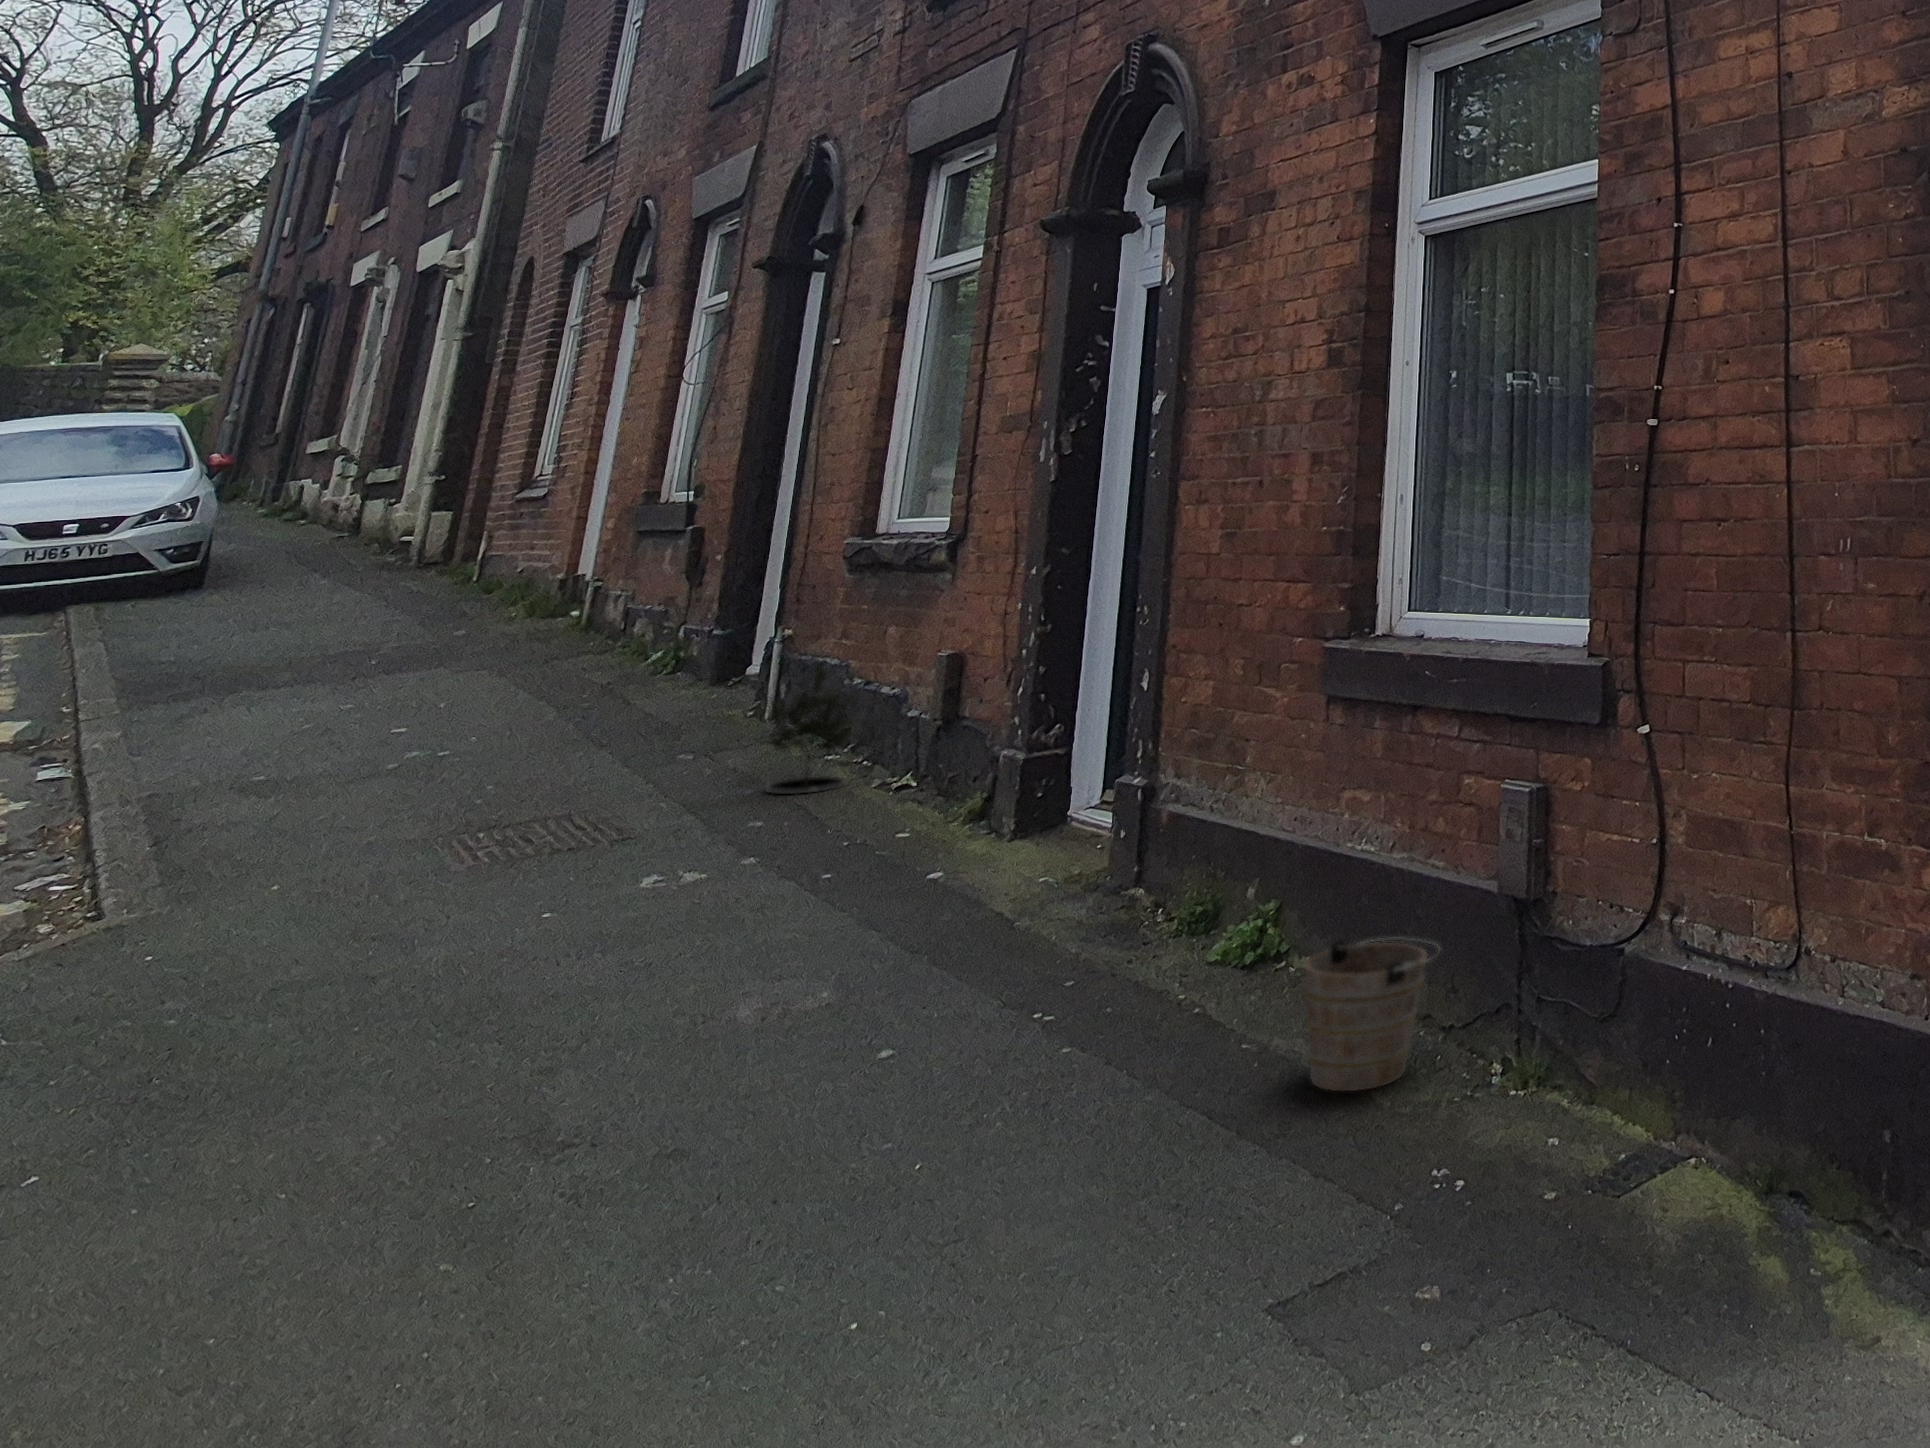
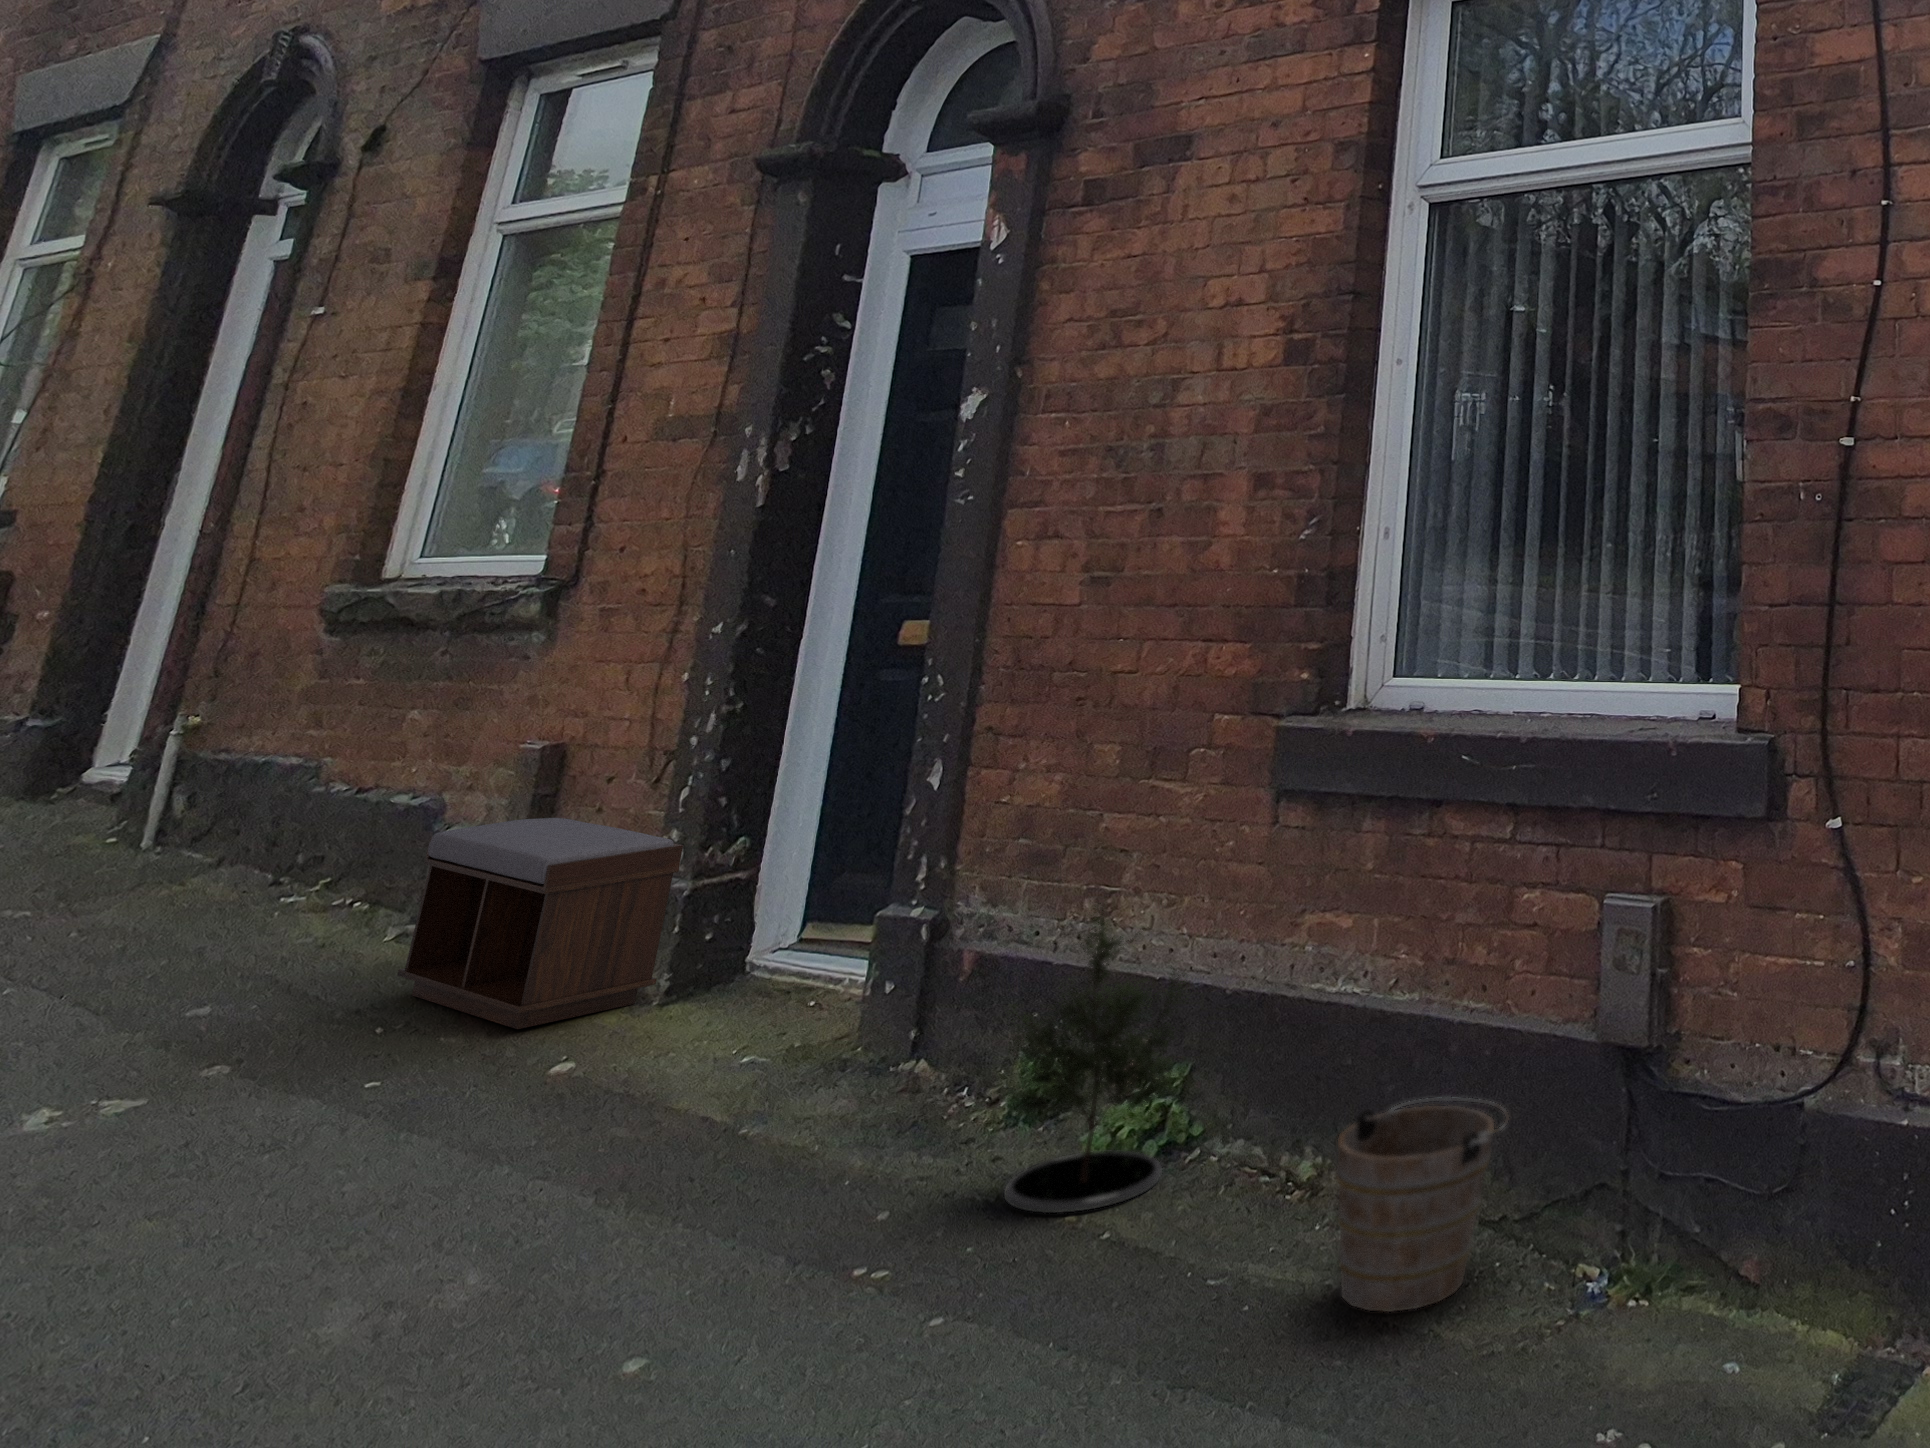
potted tree: present [765,655,858,794] -> present [1004,903,1189,1213]
bench: none [857,713,1017,861] -> present [398,818,683,1029]

